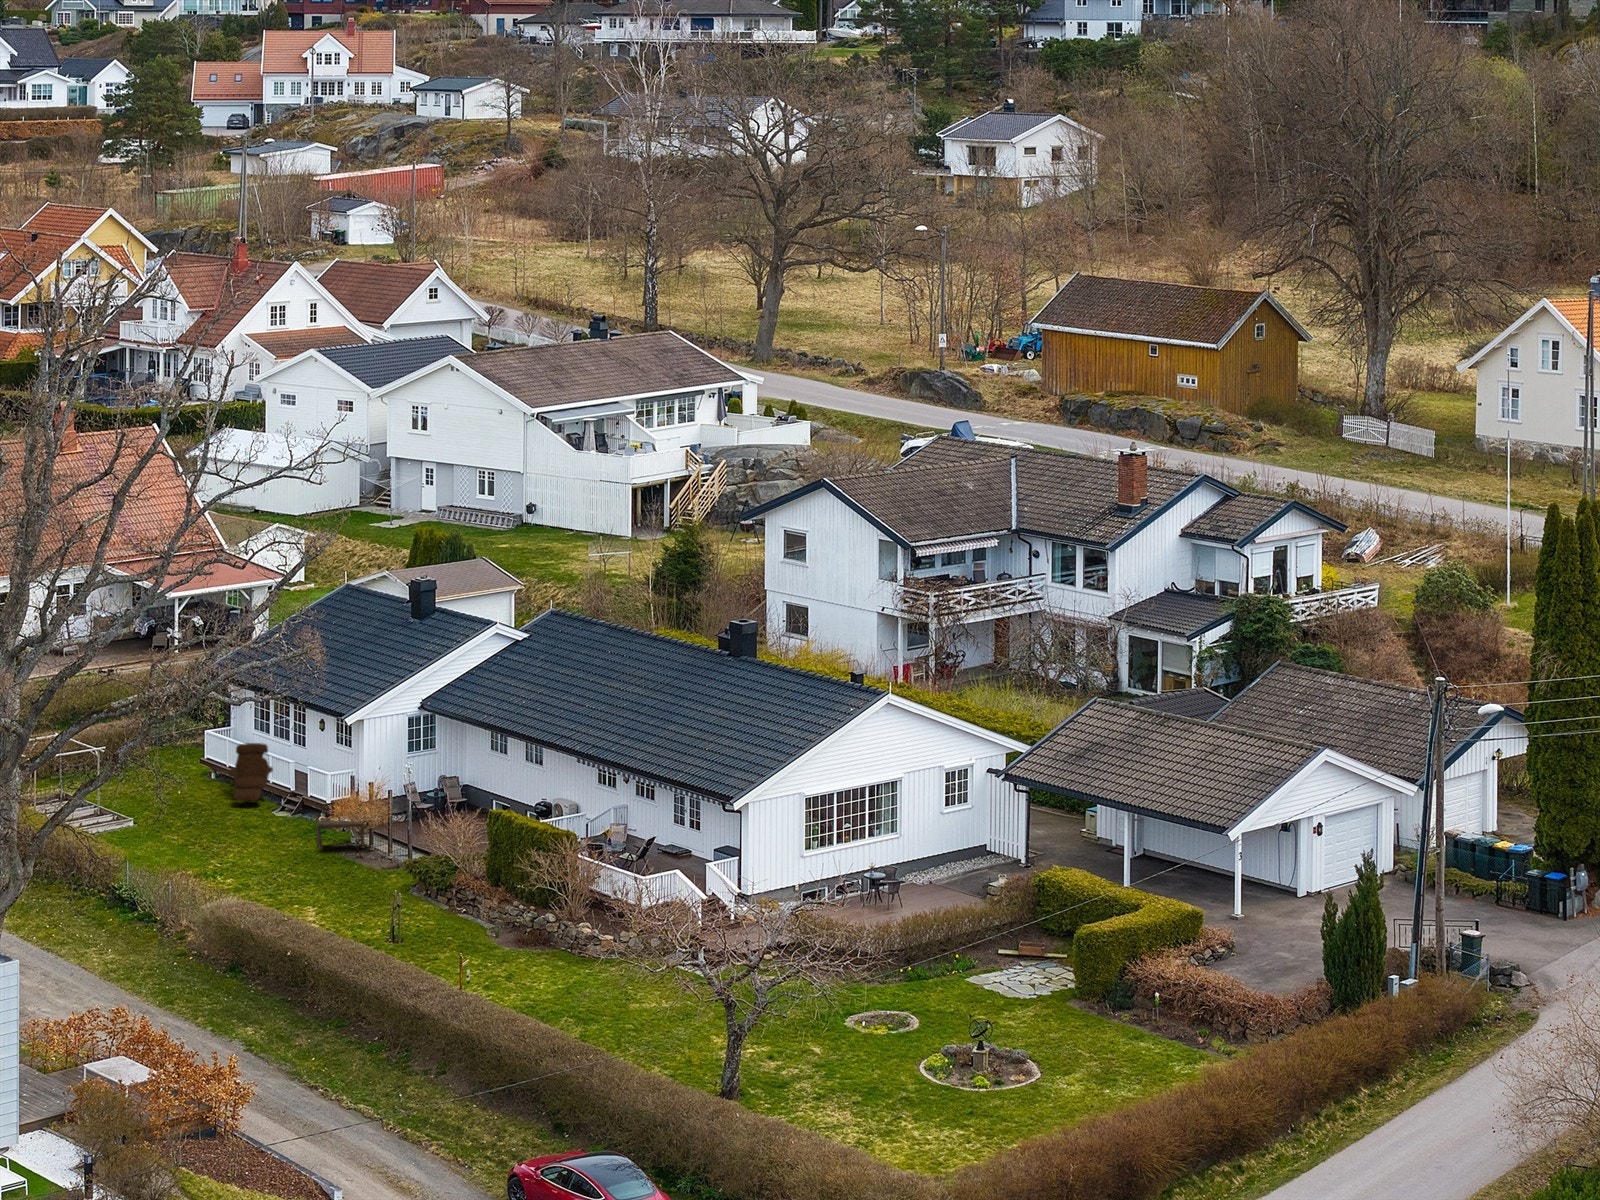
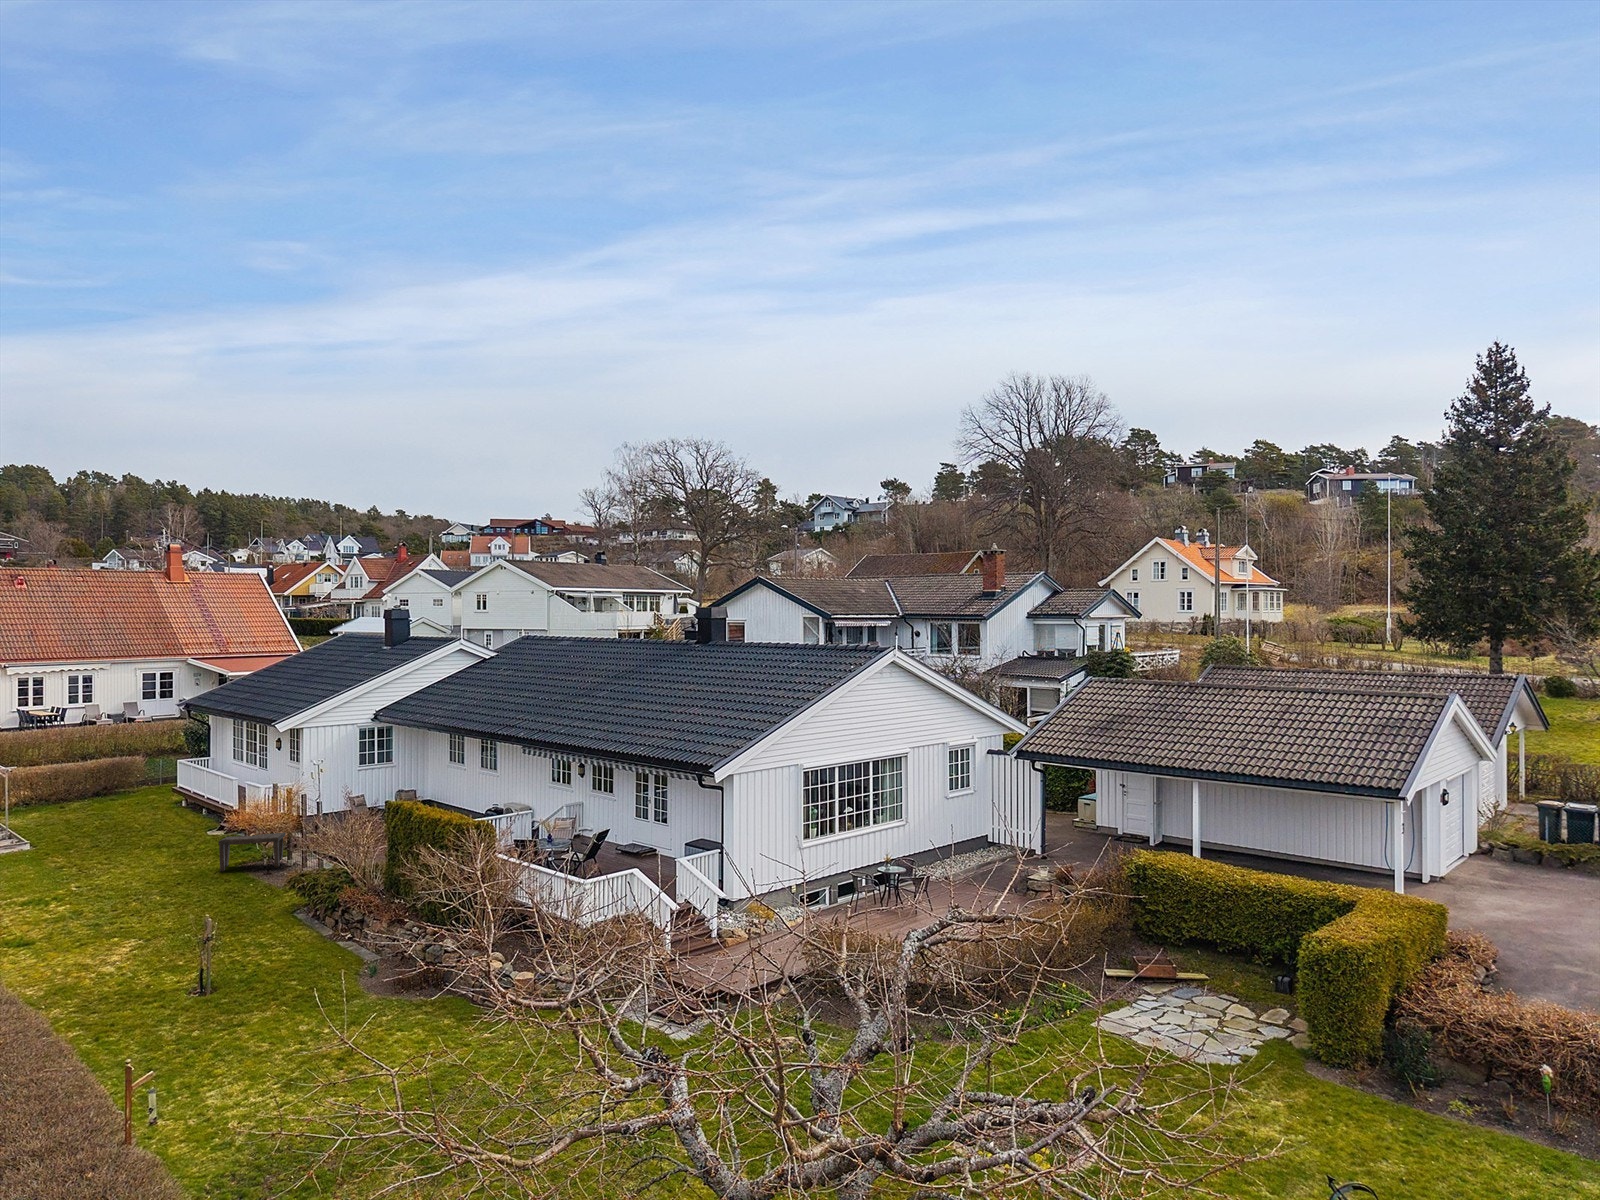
lounge chair: present [230,743,273,807] -> none [171,767,230,833]

